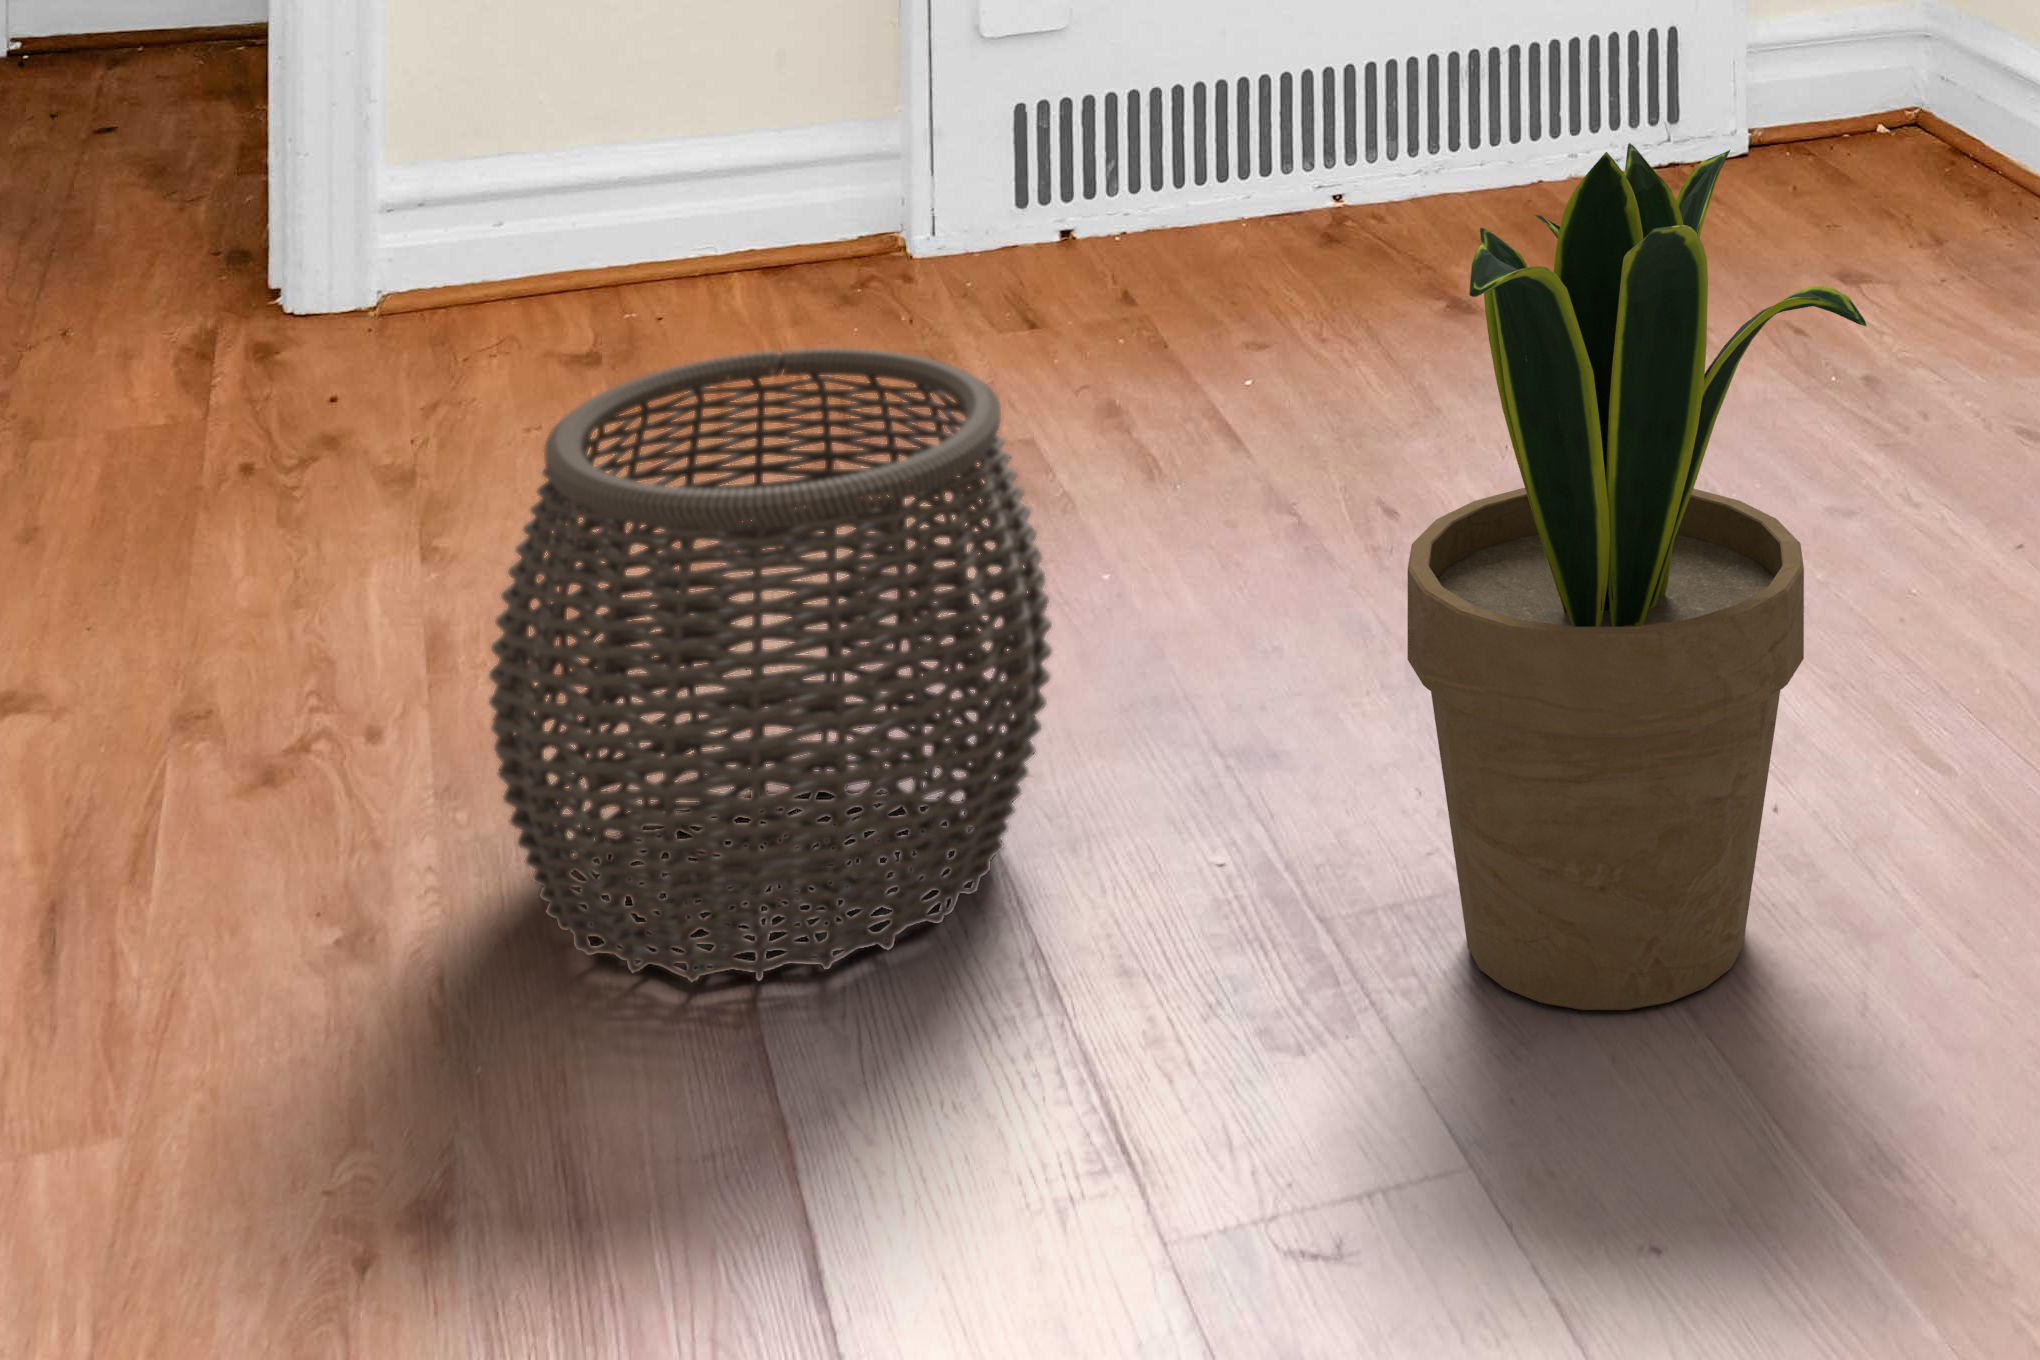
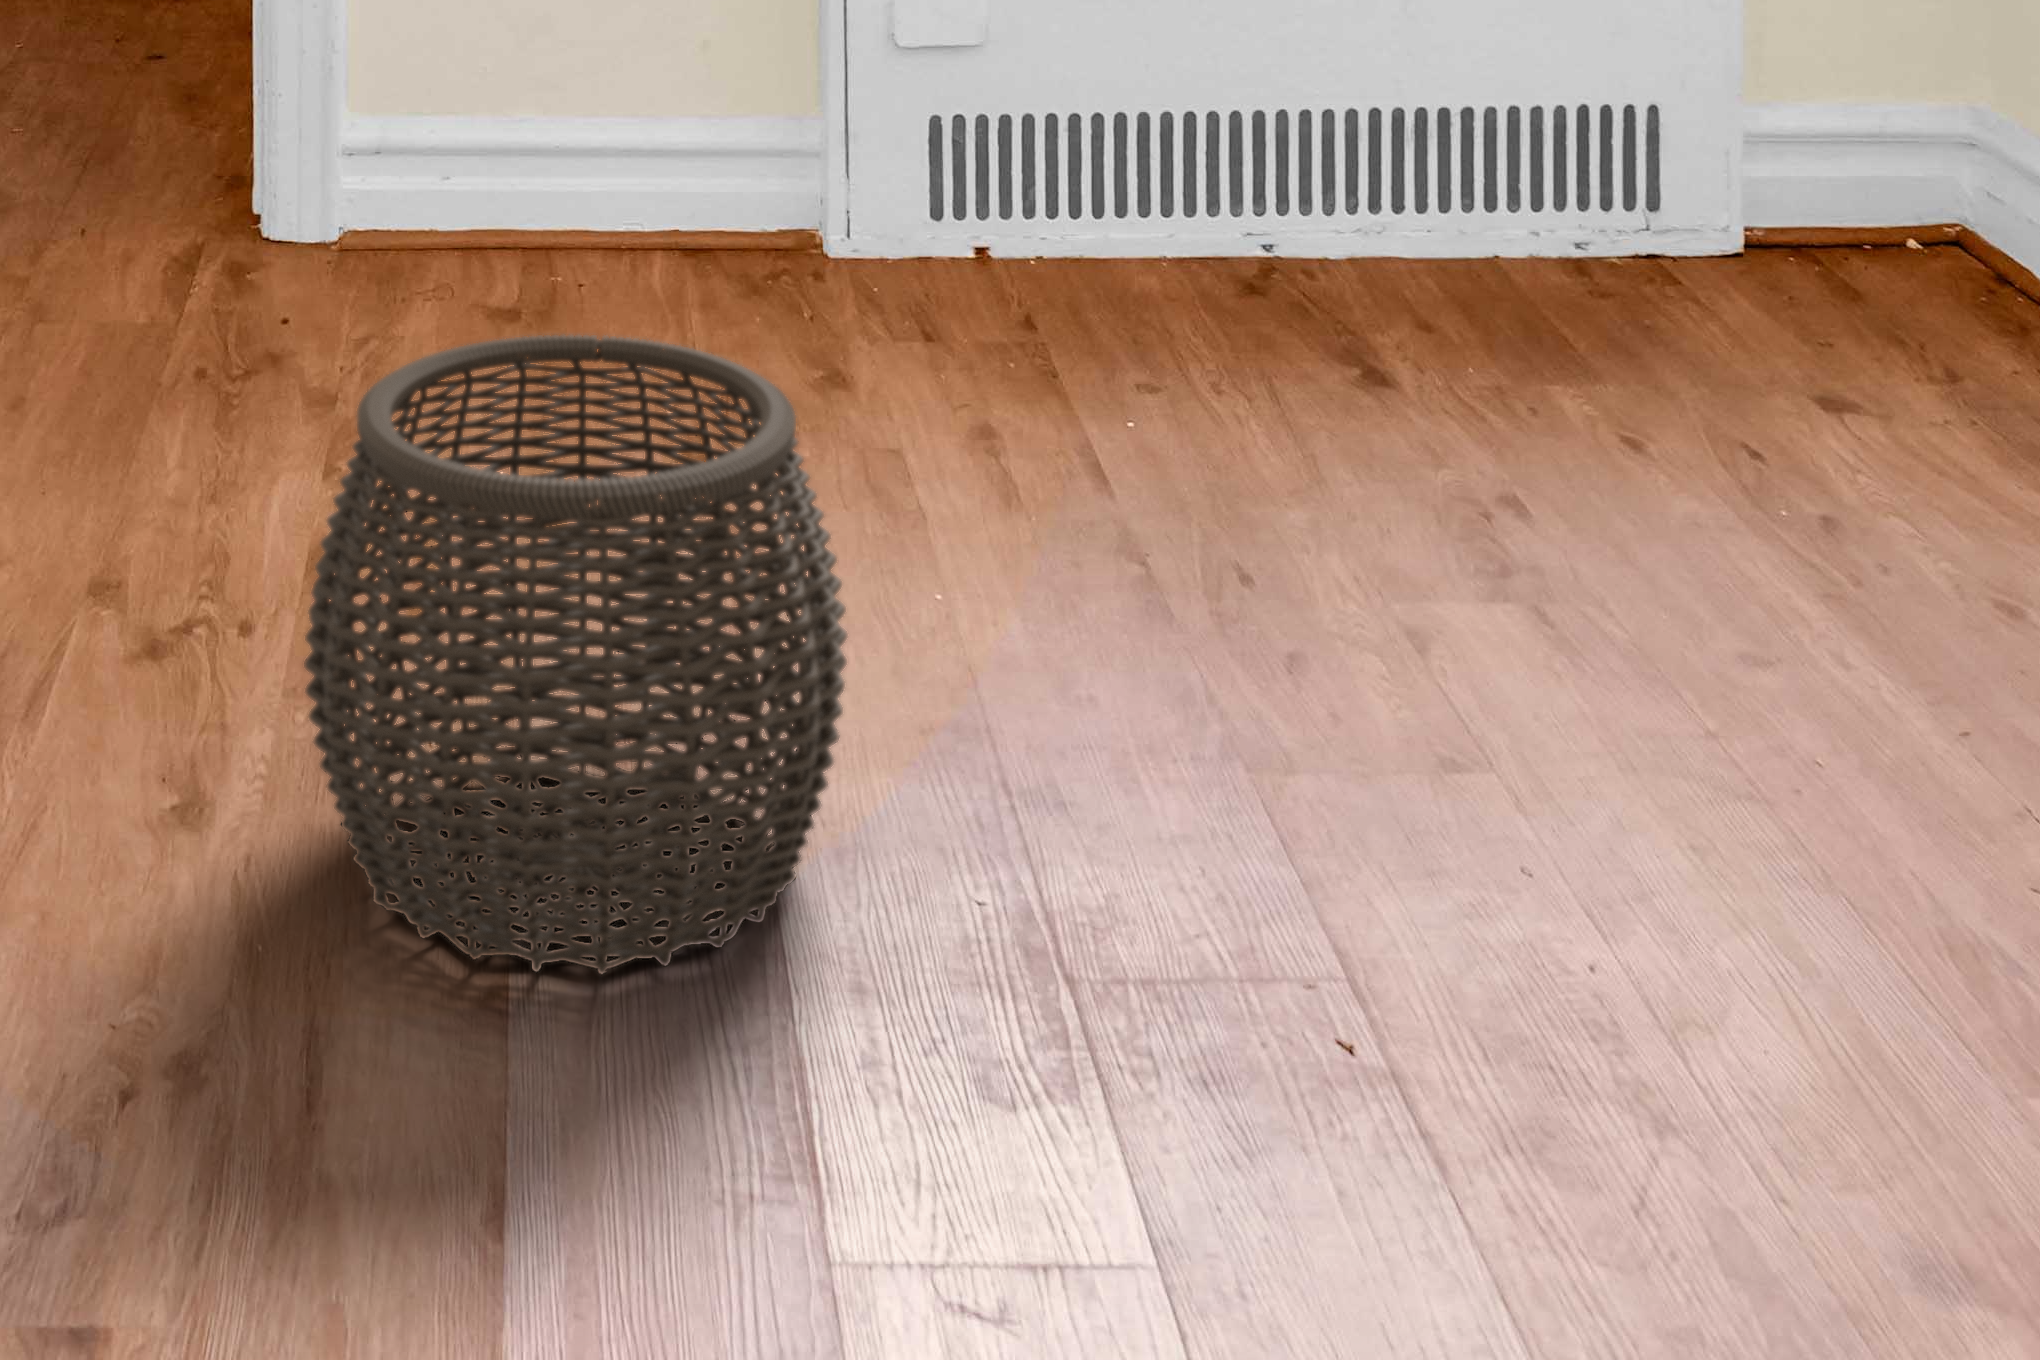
potted plant: present [1407,143,1867,1010] -> none [1198,228,1735,1214]

